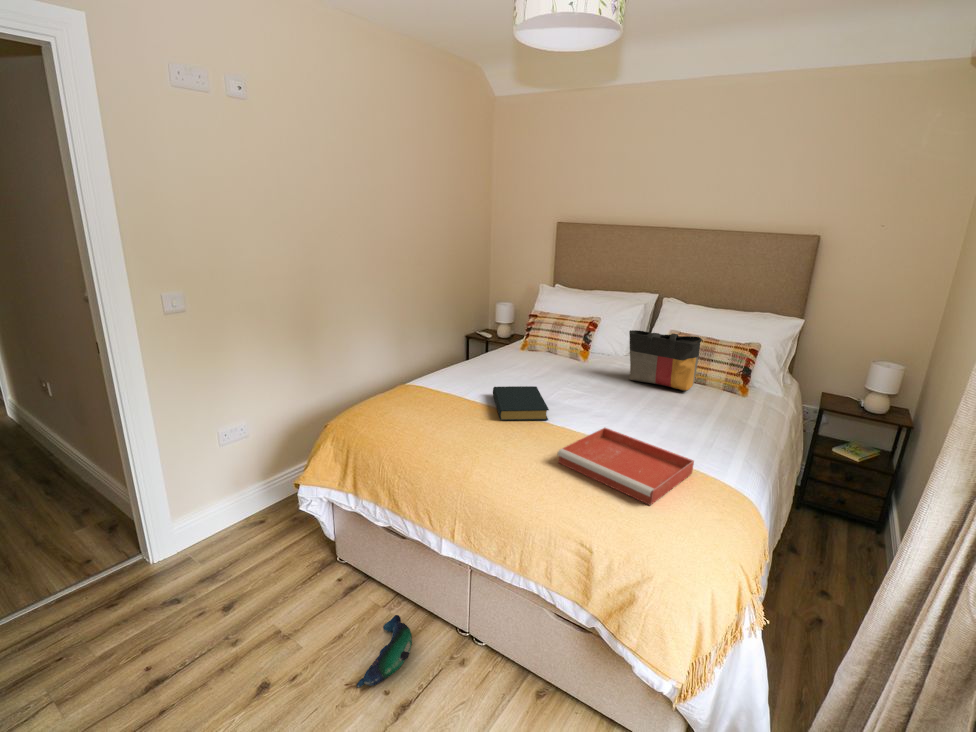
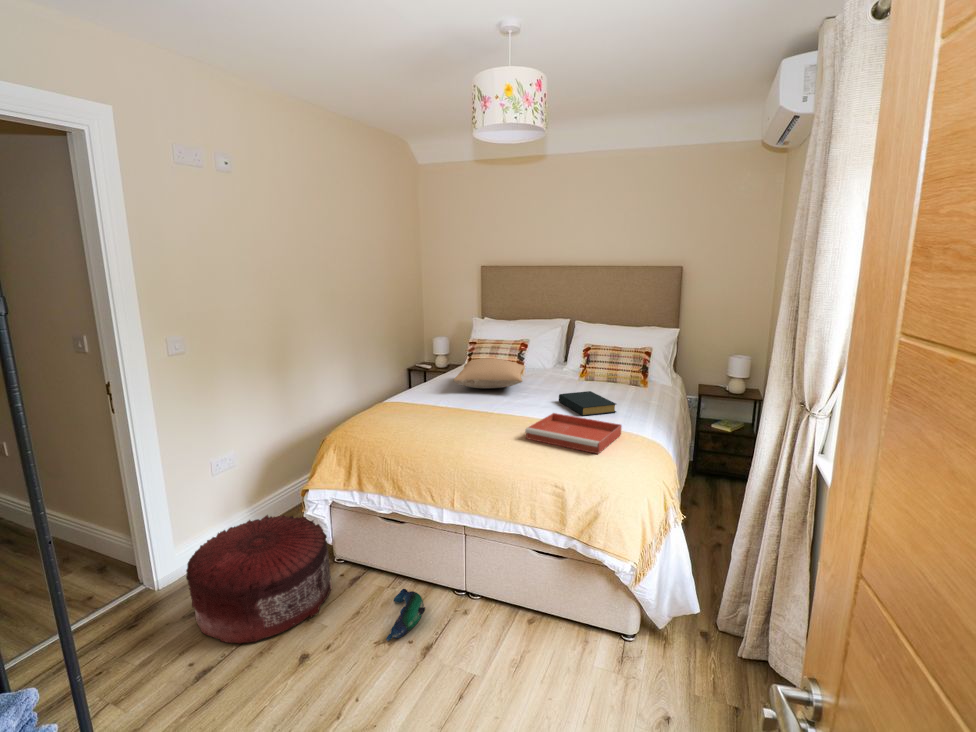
tote bag: present [629,330,702,391] -> none [556,344,611,388]
pillow: none [496,339,590,378] -> present [454,358,525,388]
hardback book: present [493,386,549,420] -> present [559,391,616,416]
pouf: none [157,499,327,655] -> present [186,515,332,644]

